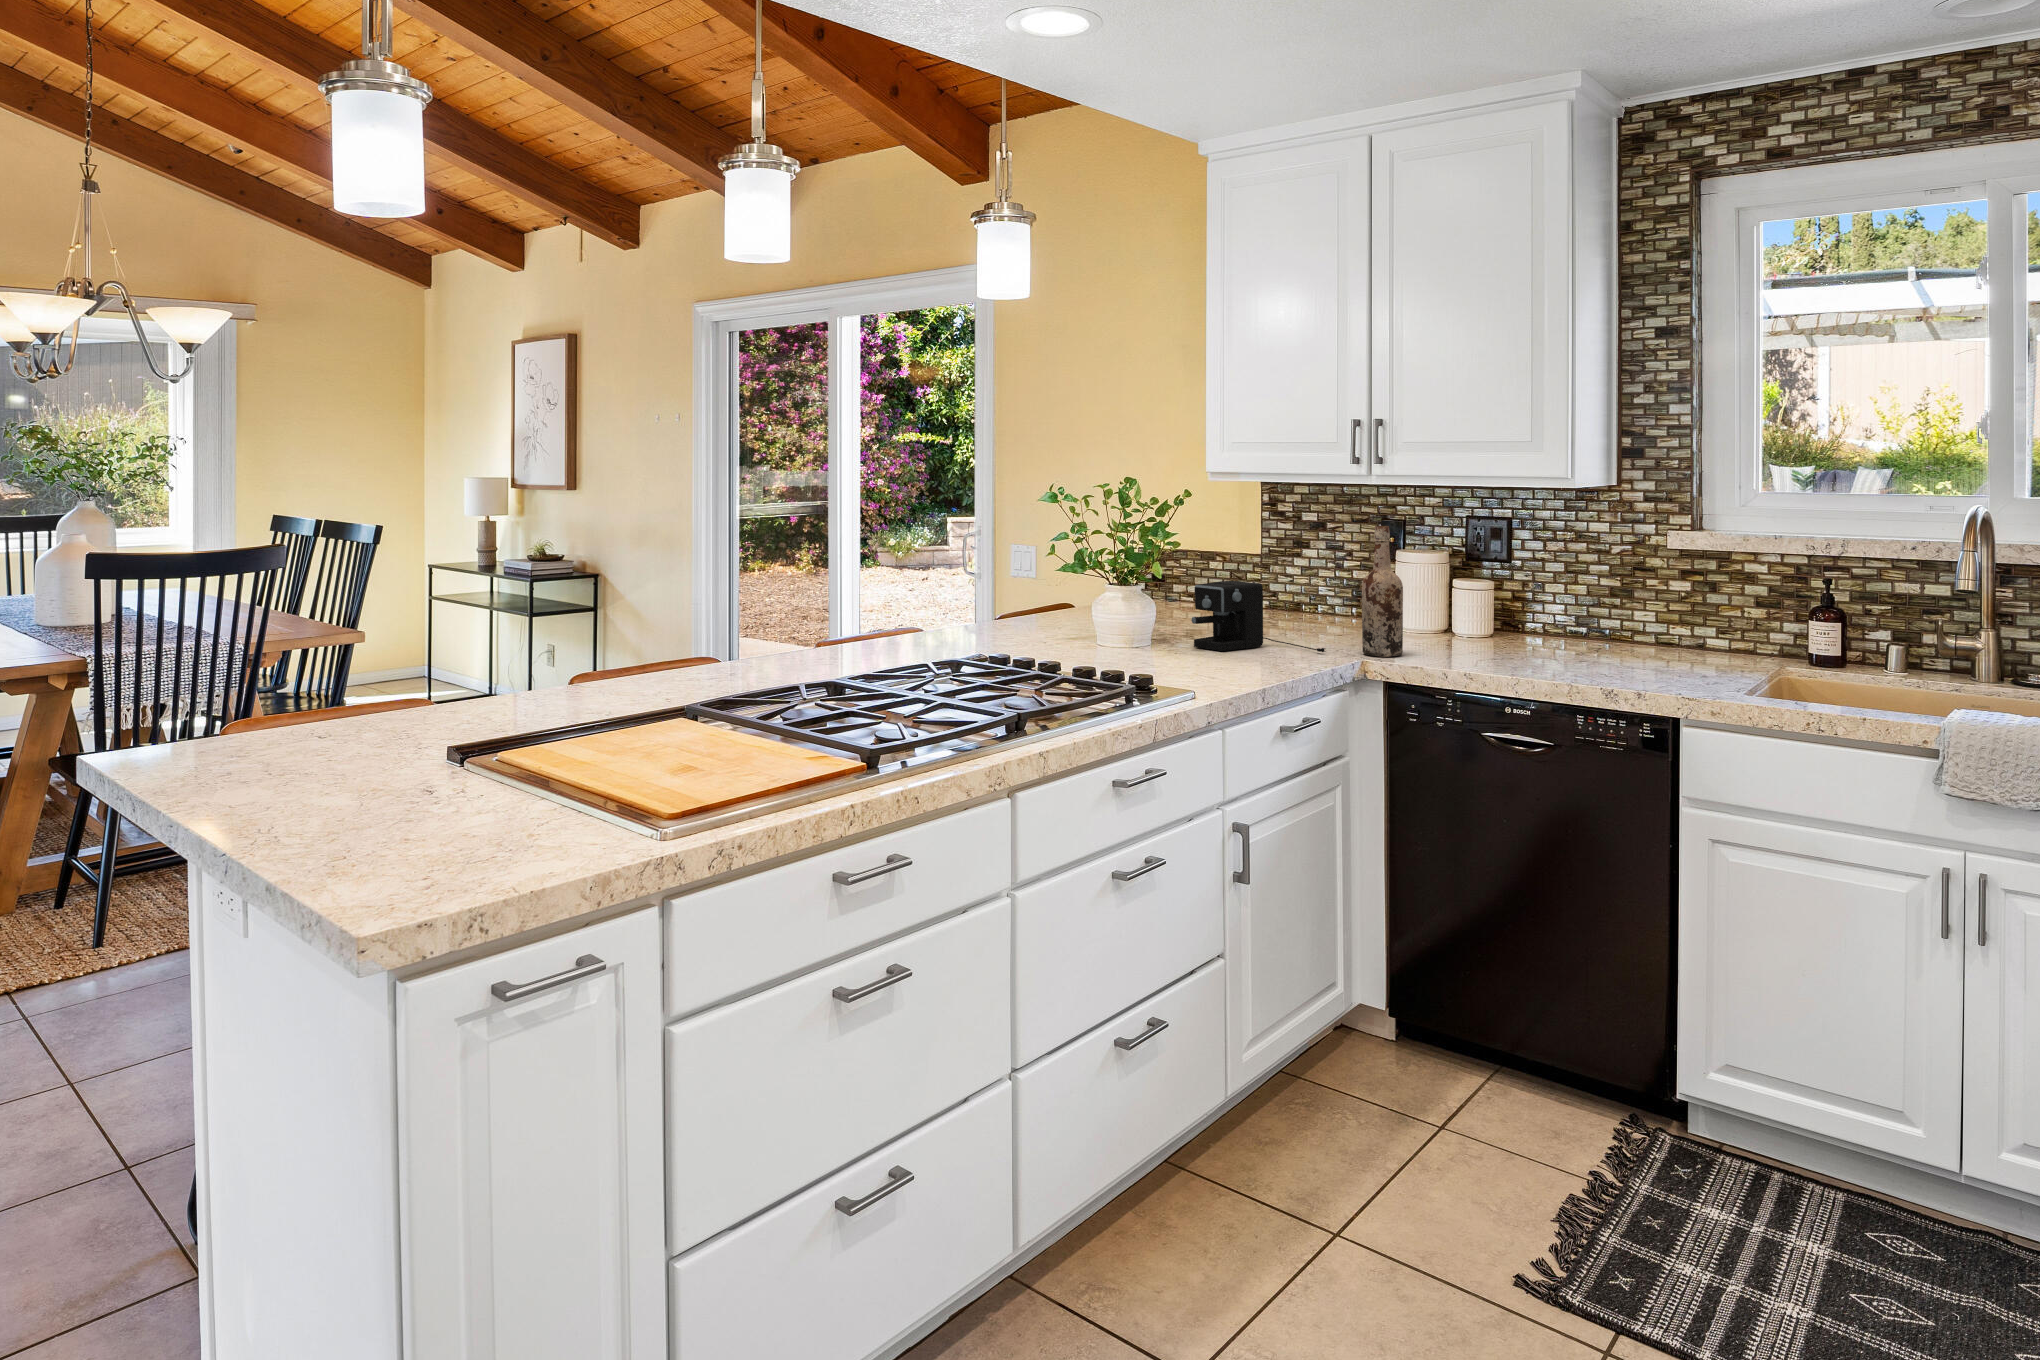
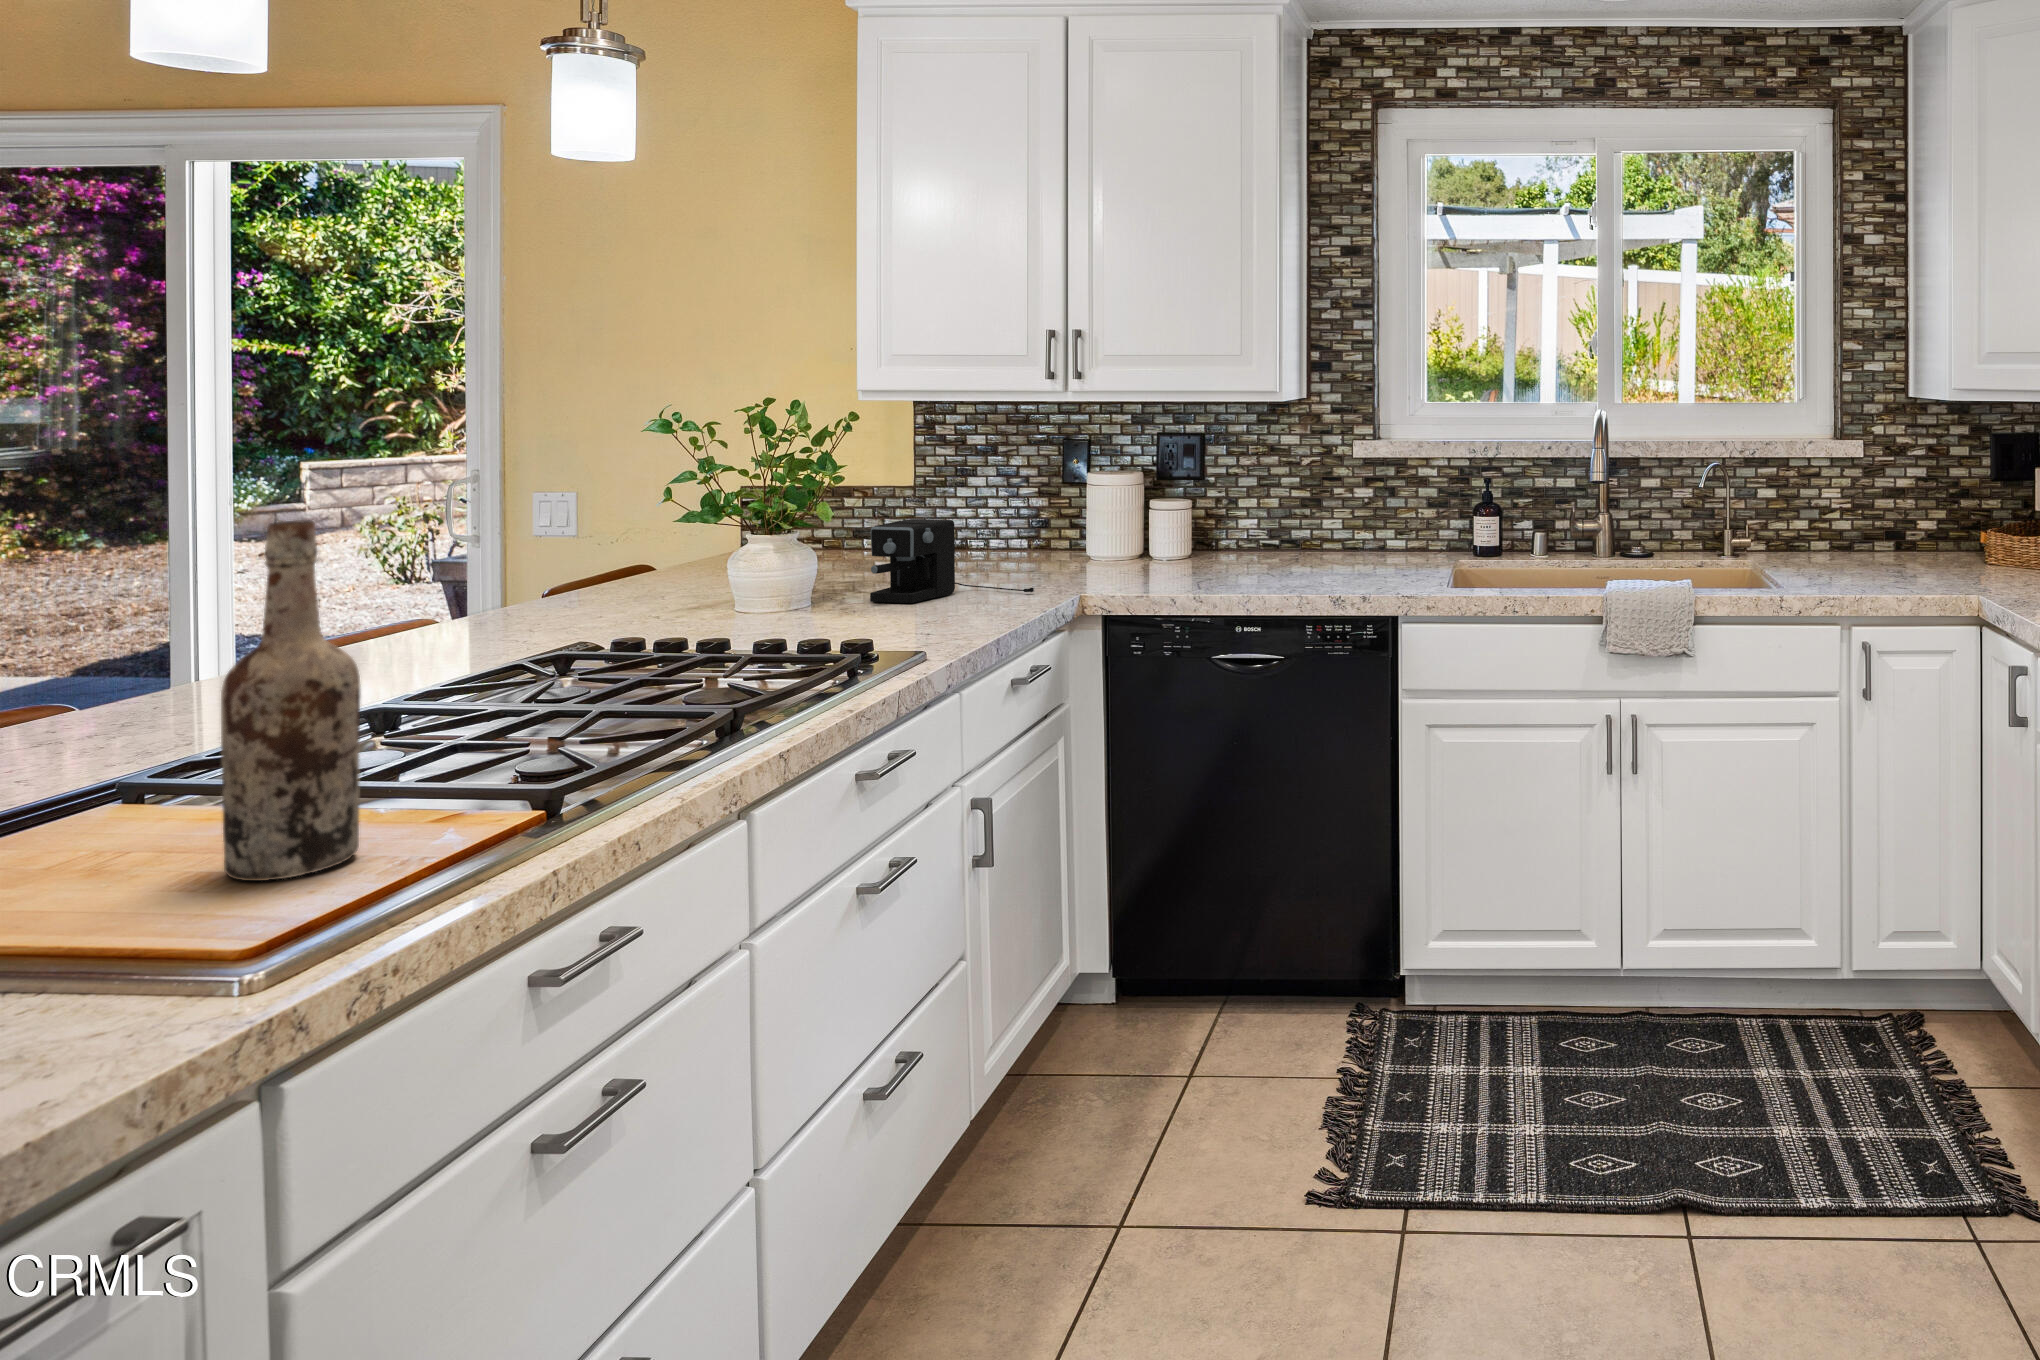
wine bottle: present [1362,525,1403,657] -> present [221,520,361,881]

